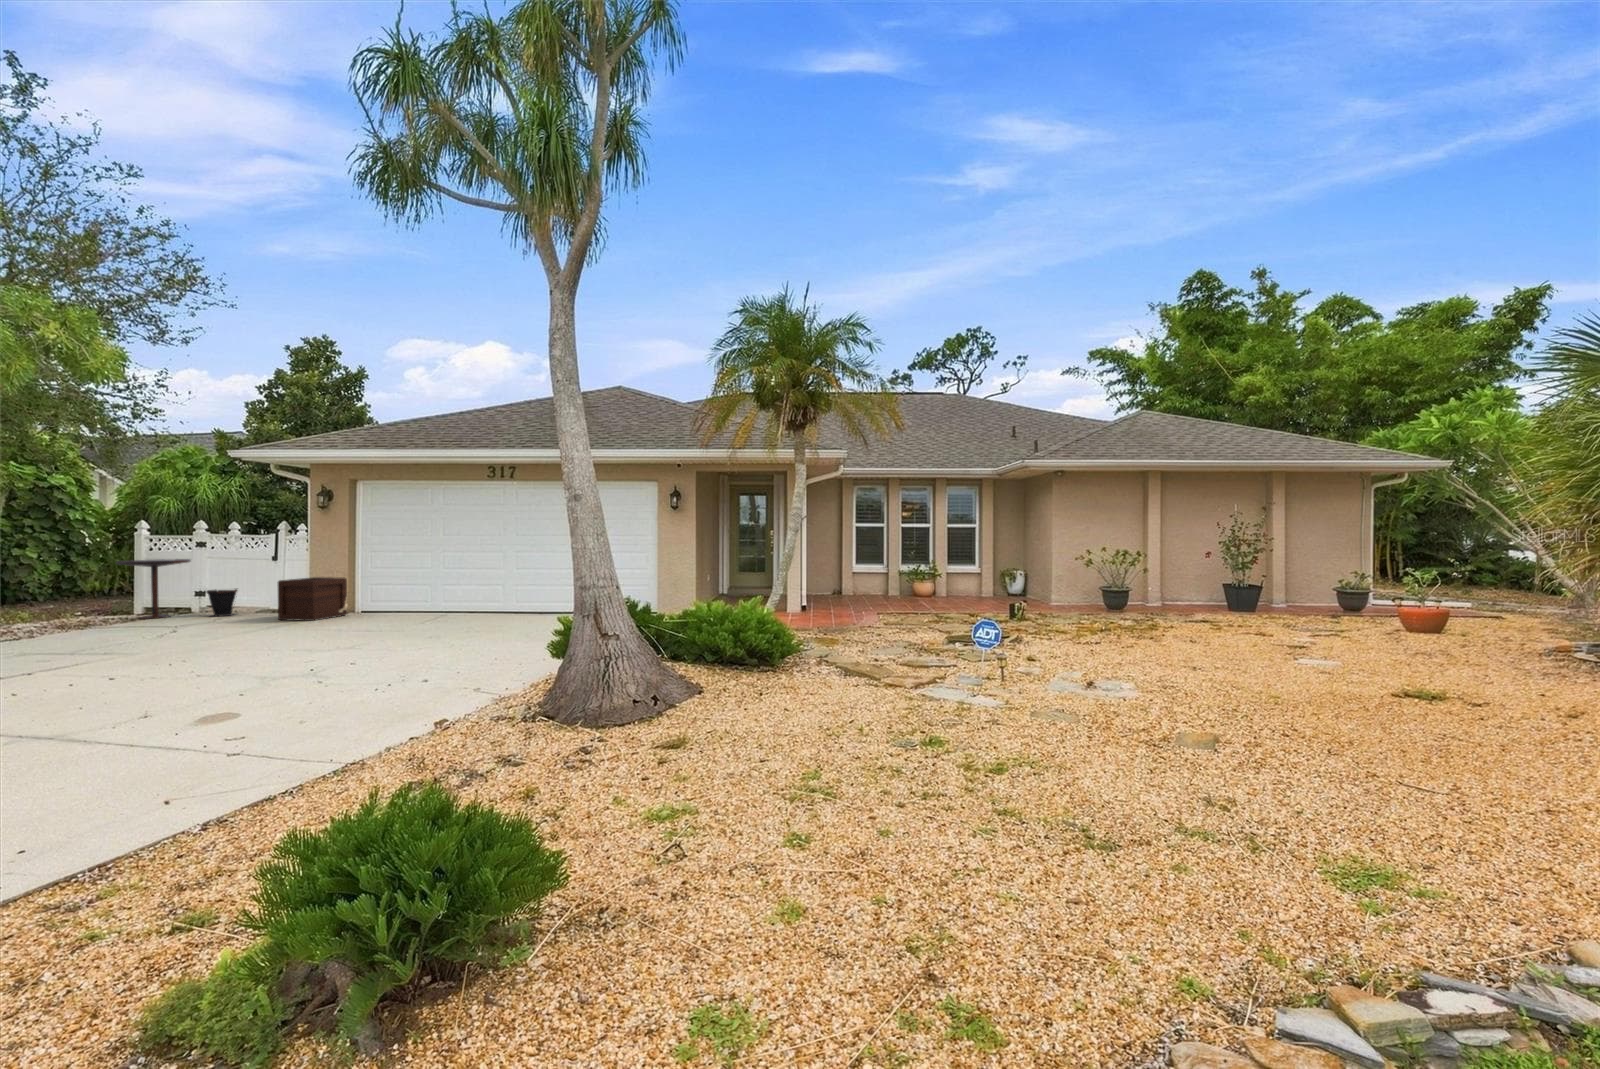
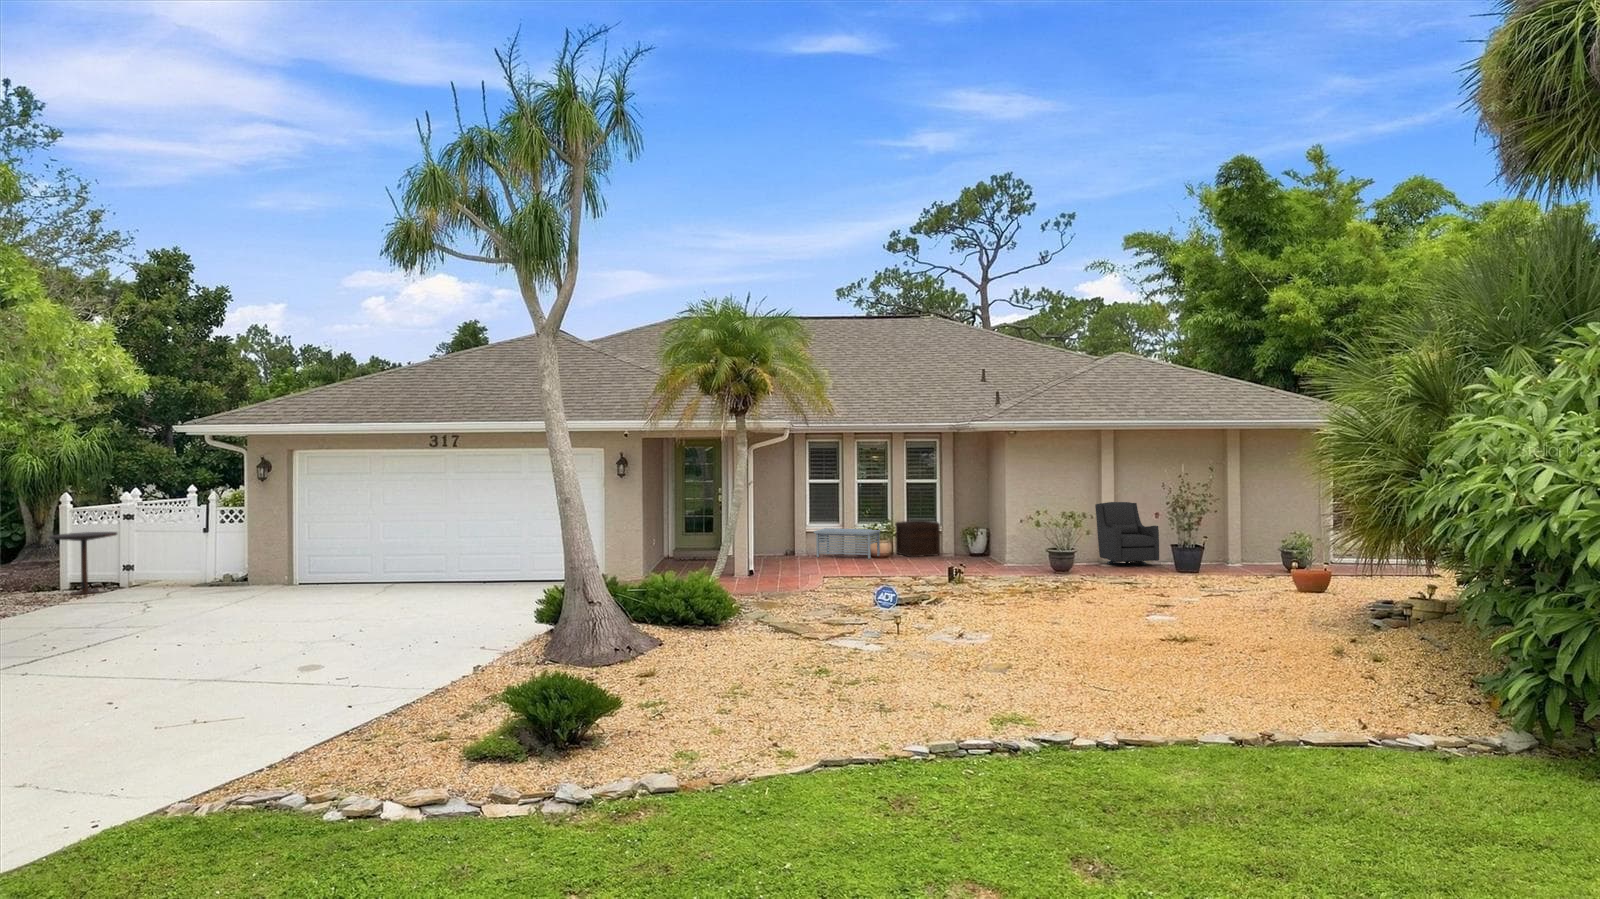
chair: none [1146,543,1219,607] -> present [1095,502,1159,566]
storage bench: none [860,569,924,598] -> present [814,528,880,559]
wooden crate: present [278,577,347,621] -> present [895,520,940,557]
bucket: present [207,589,237,617] -> none [136,561,167,591]

